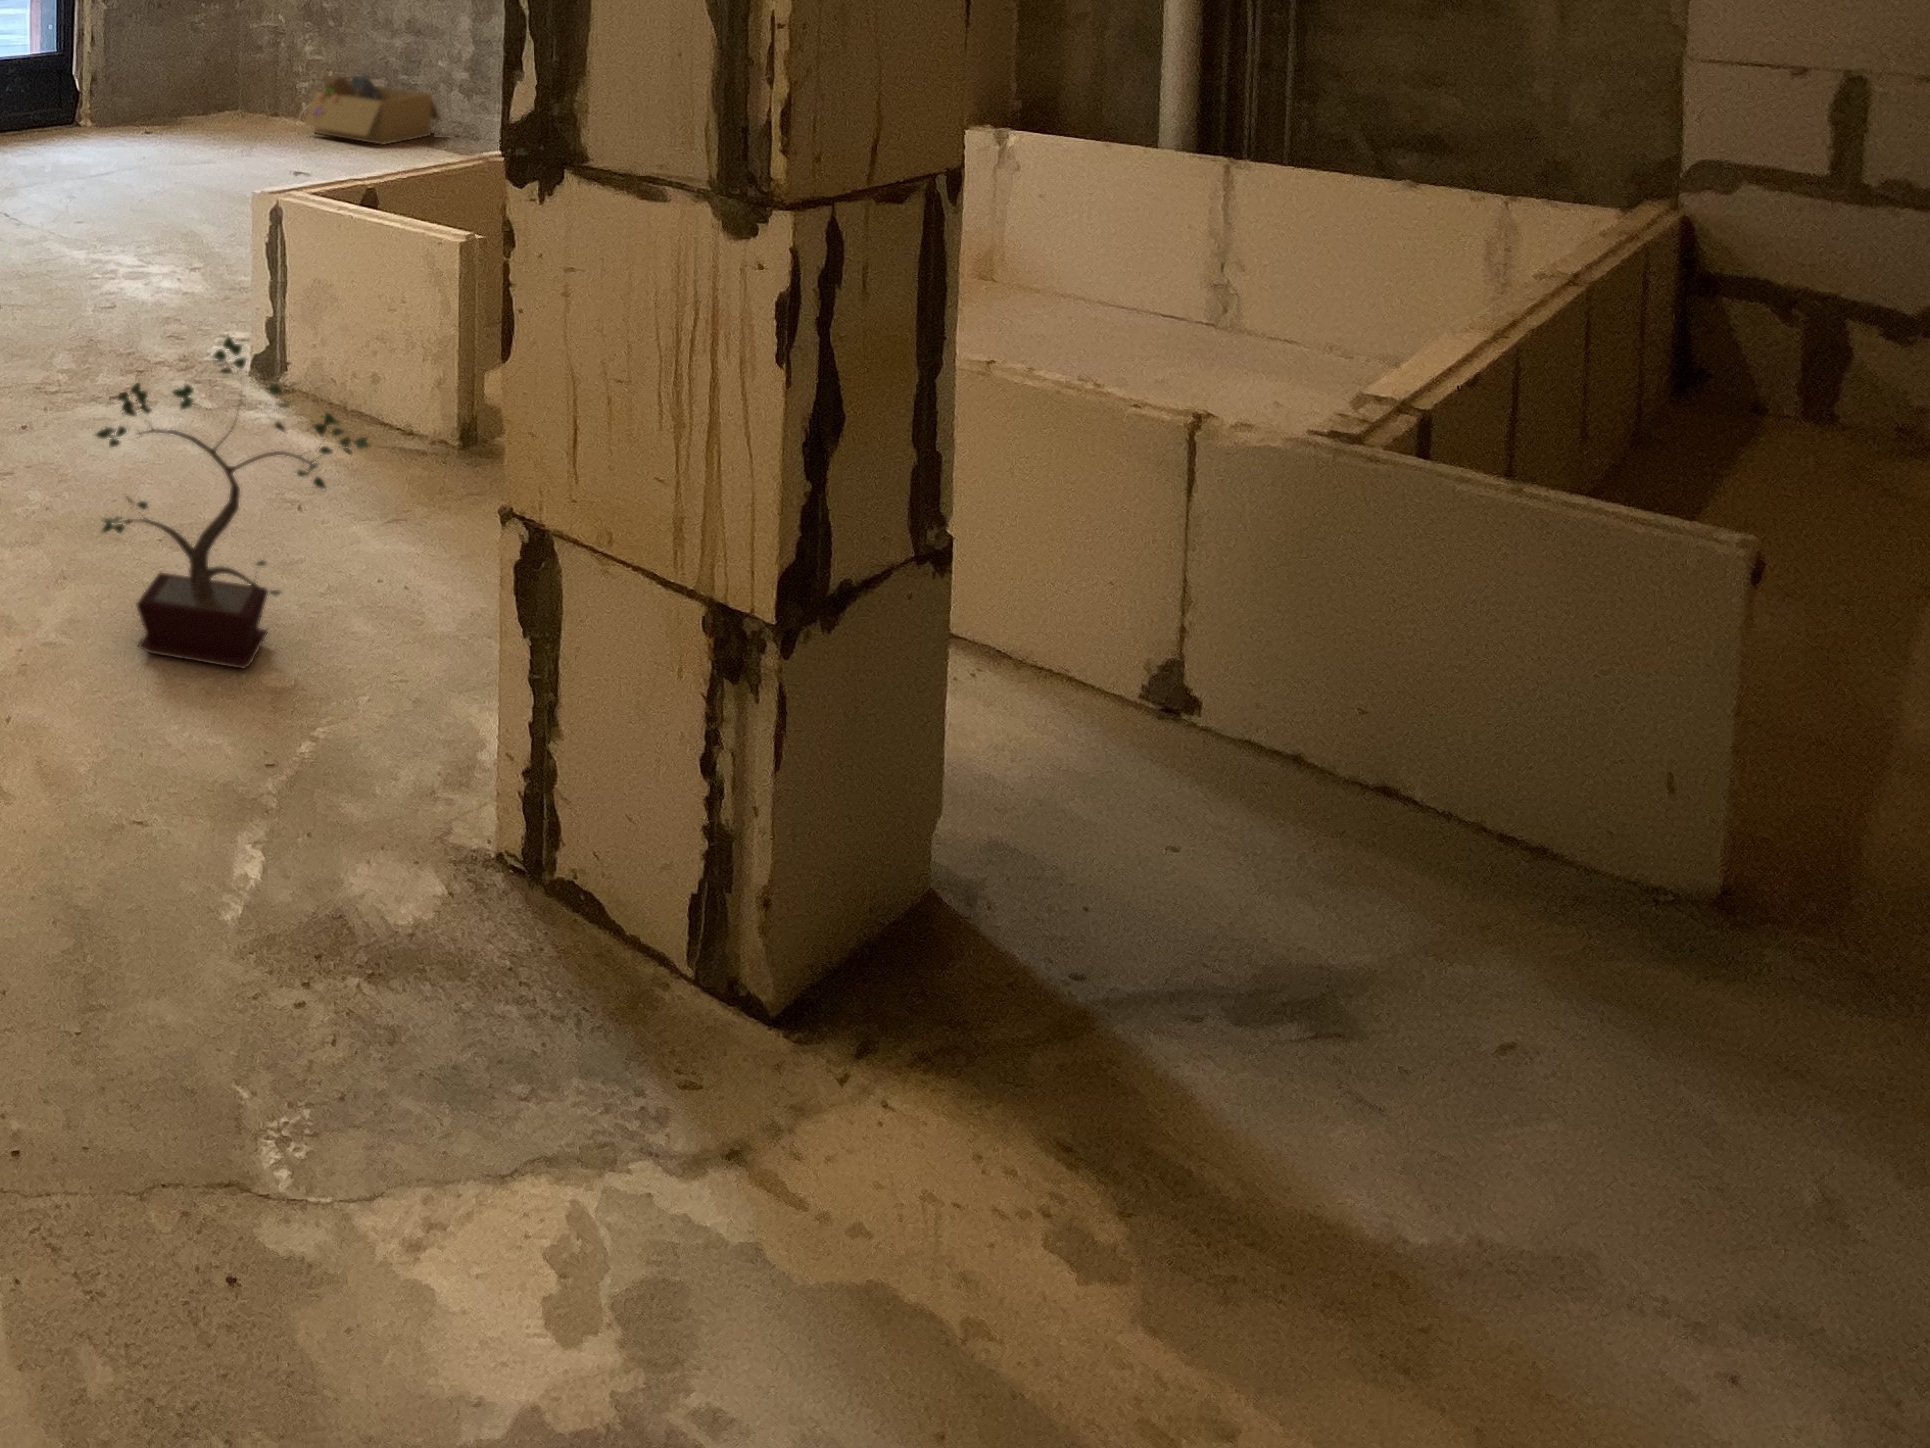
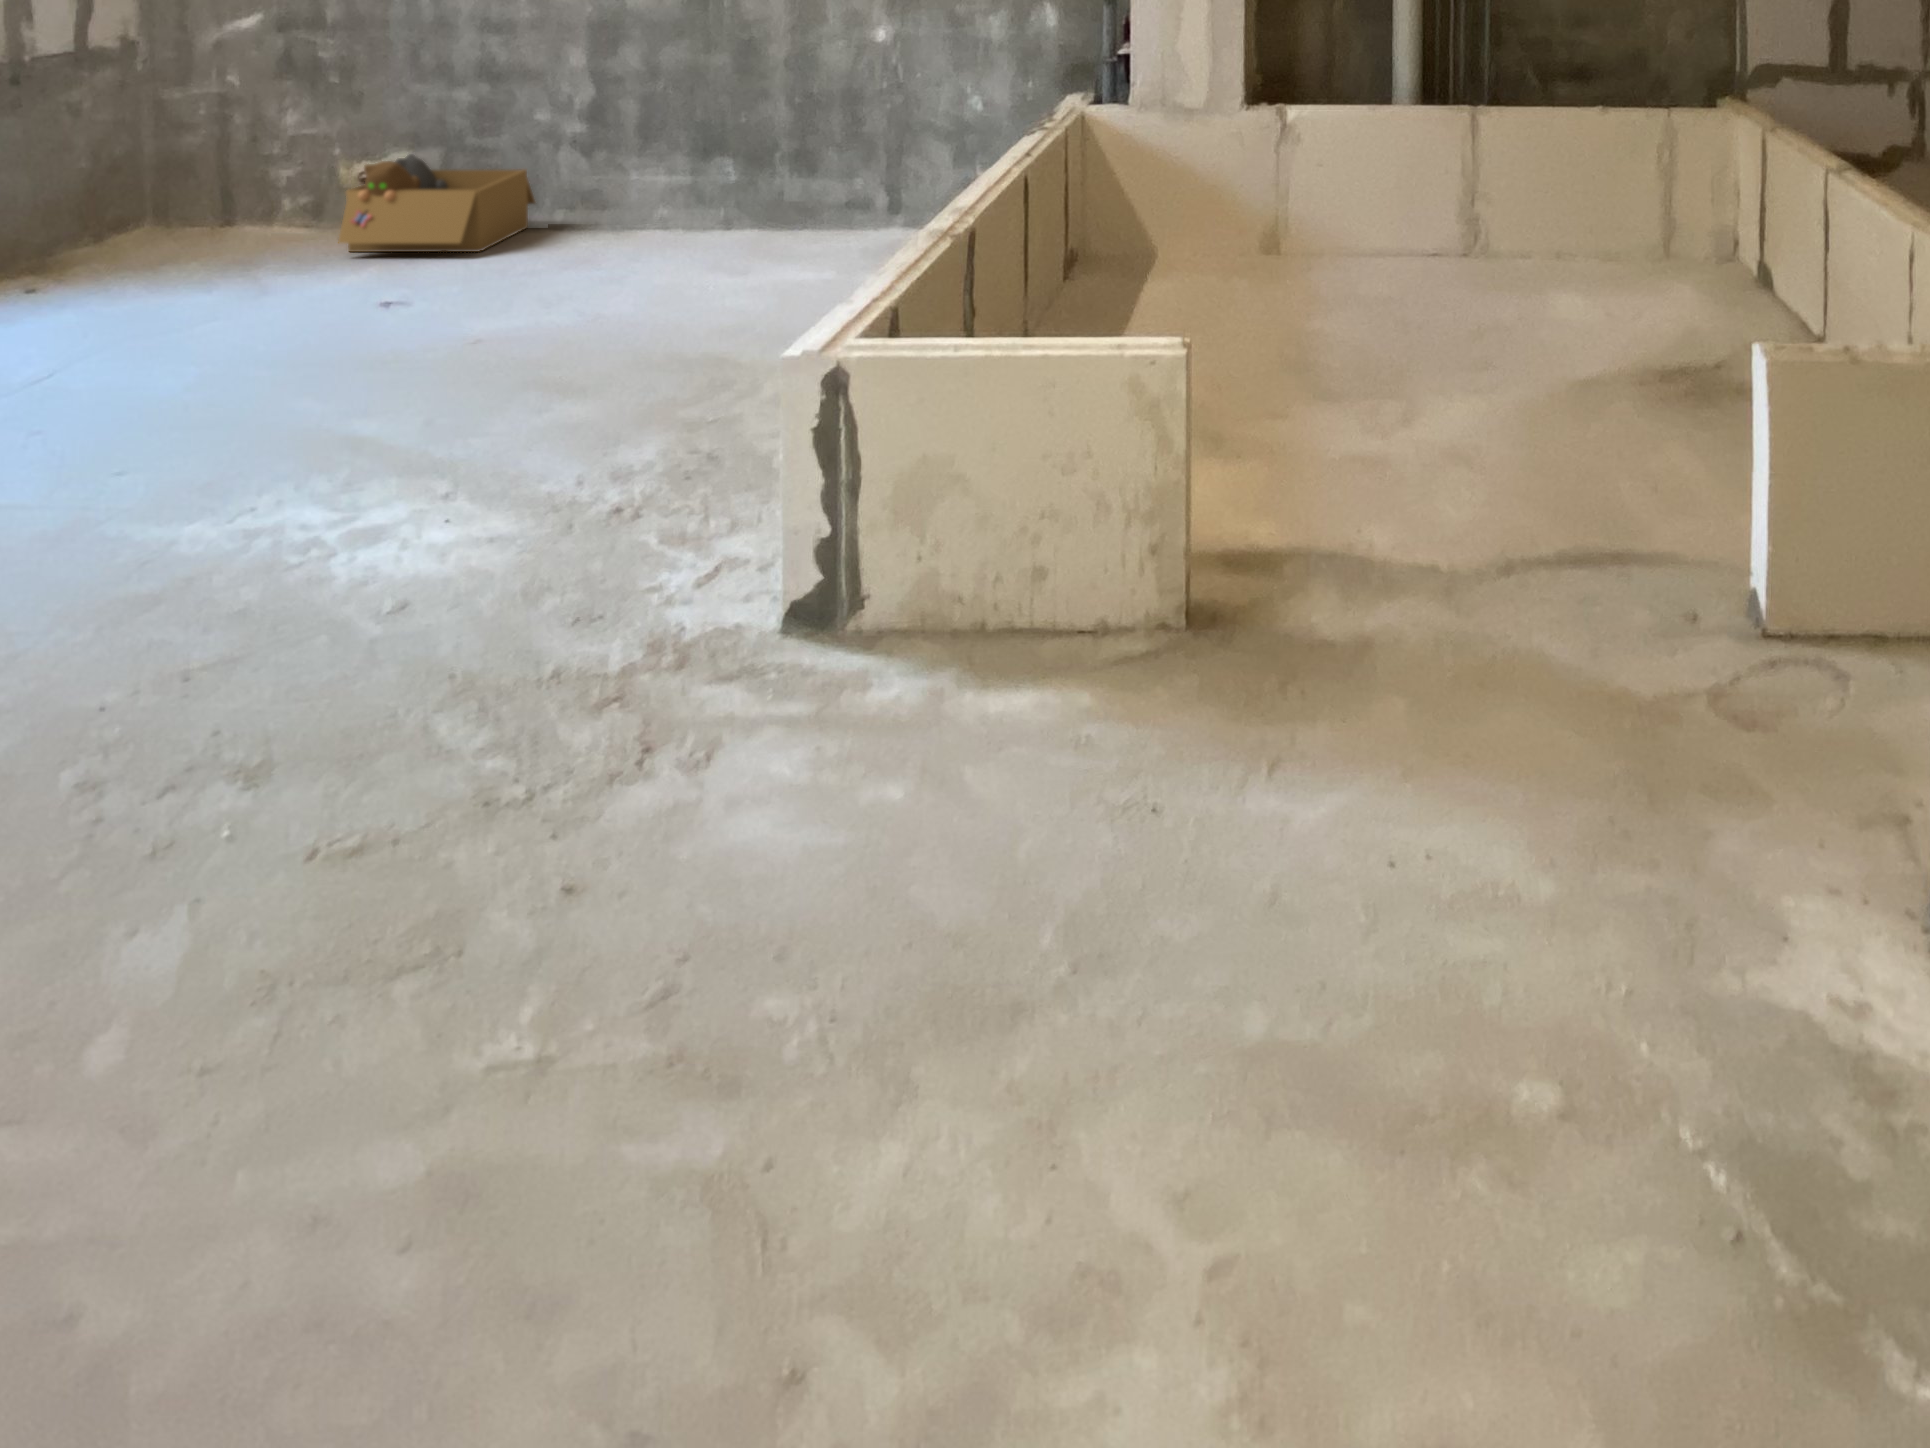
potted plant: present [96,336,371,668] -> none [1282,589,1697,1153]

